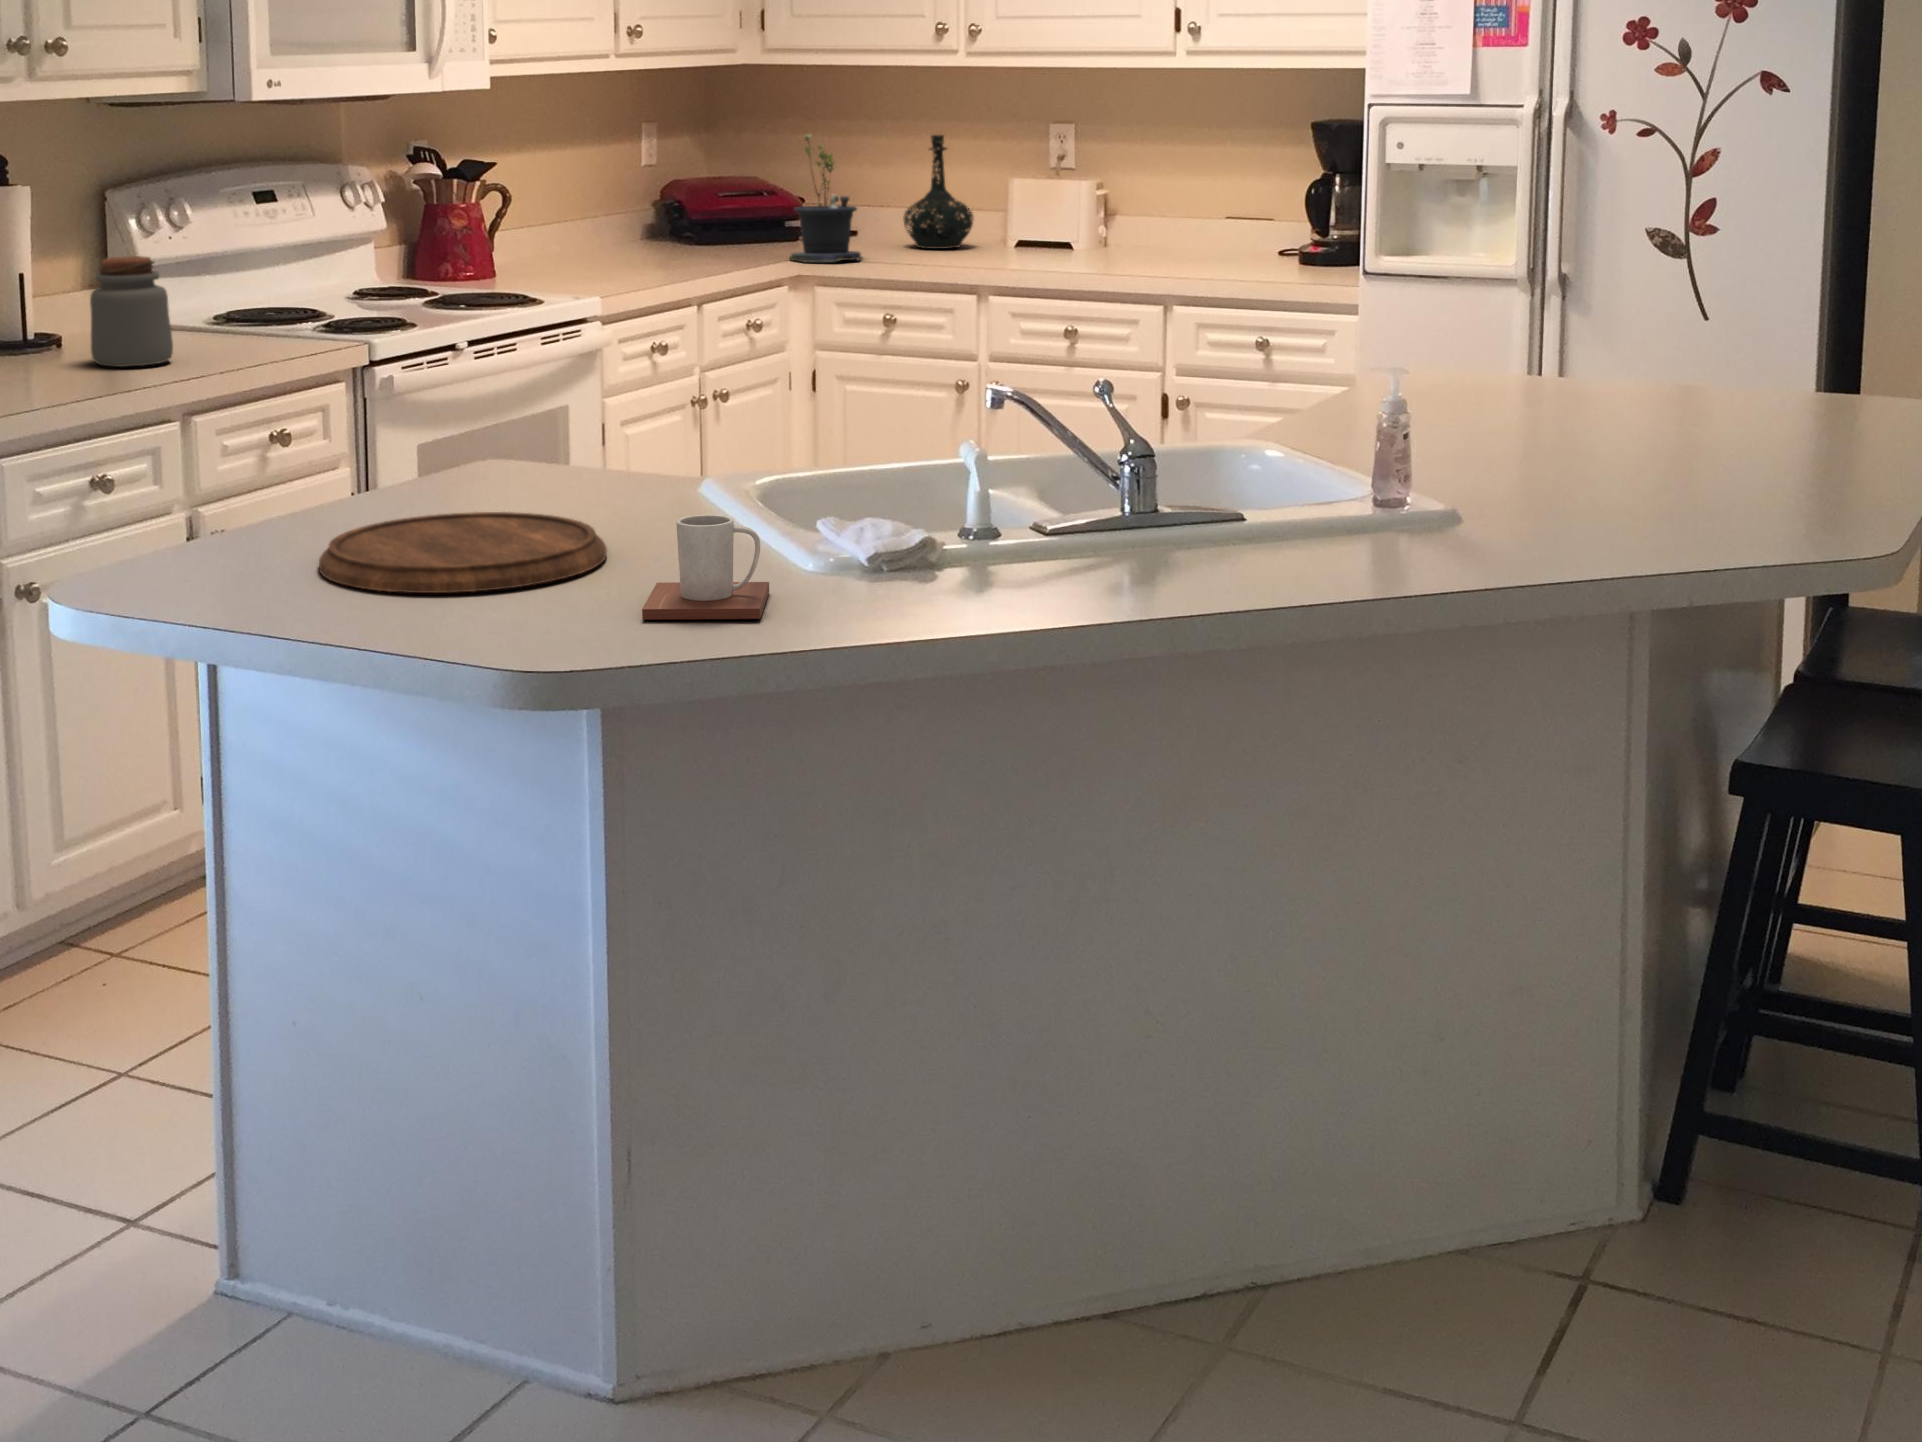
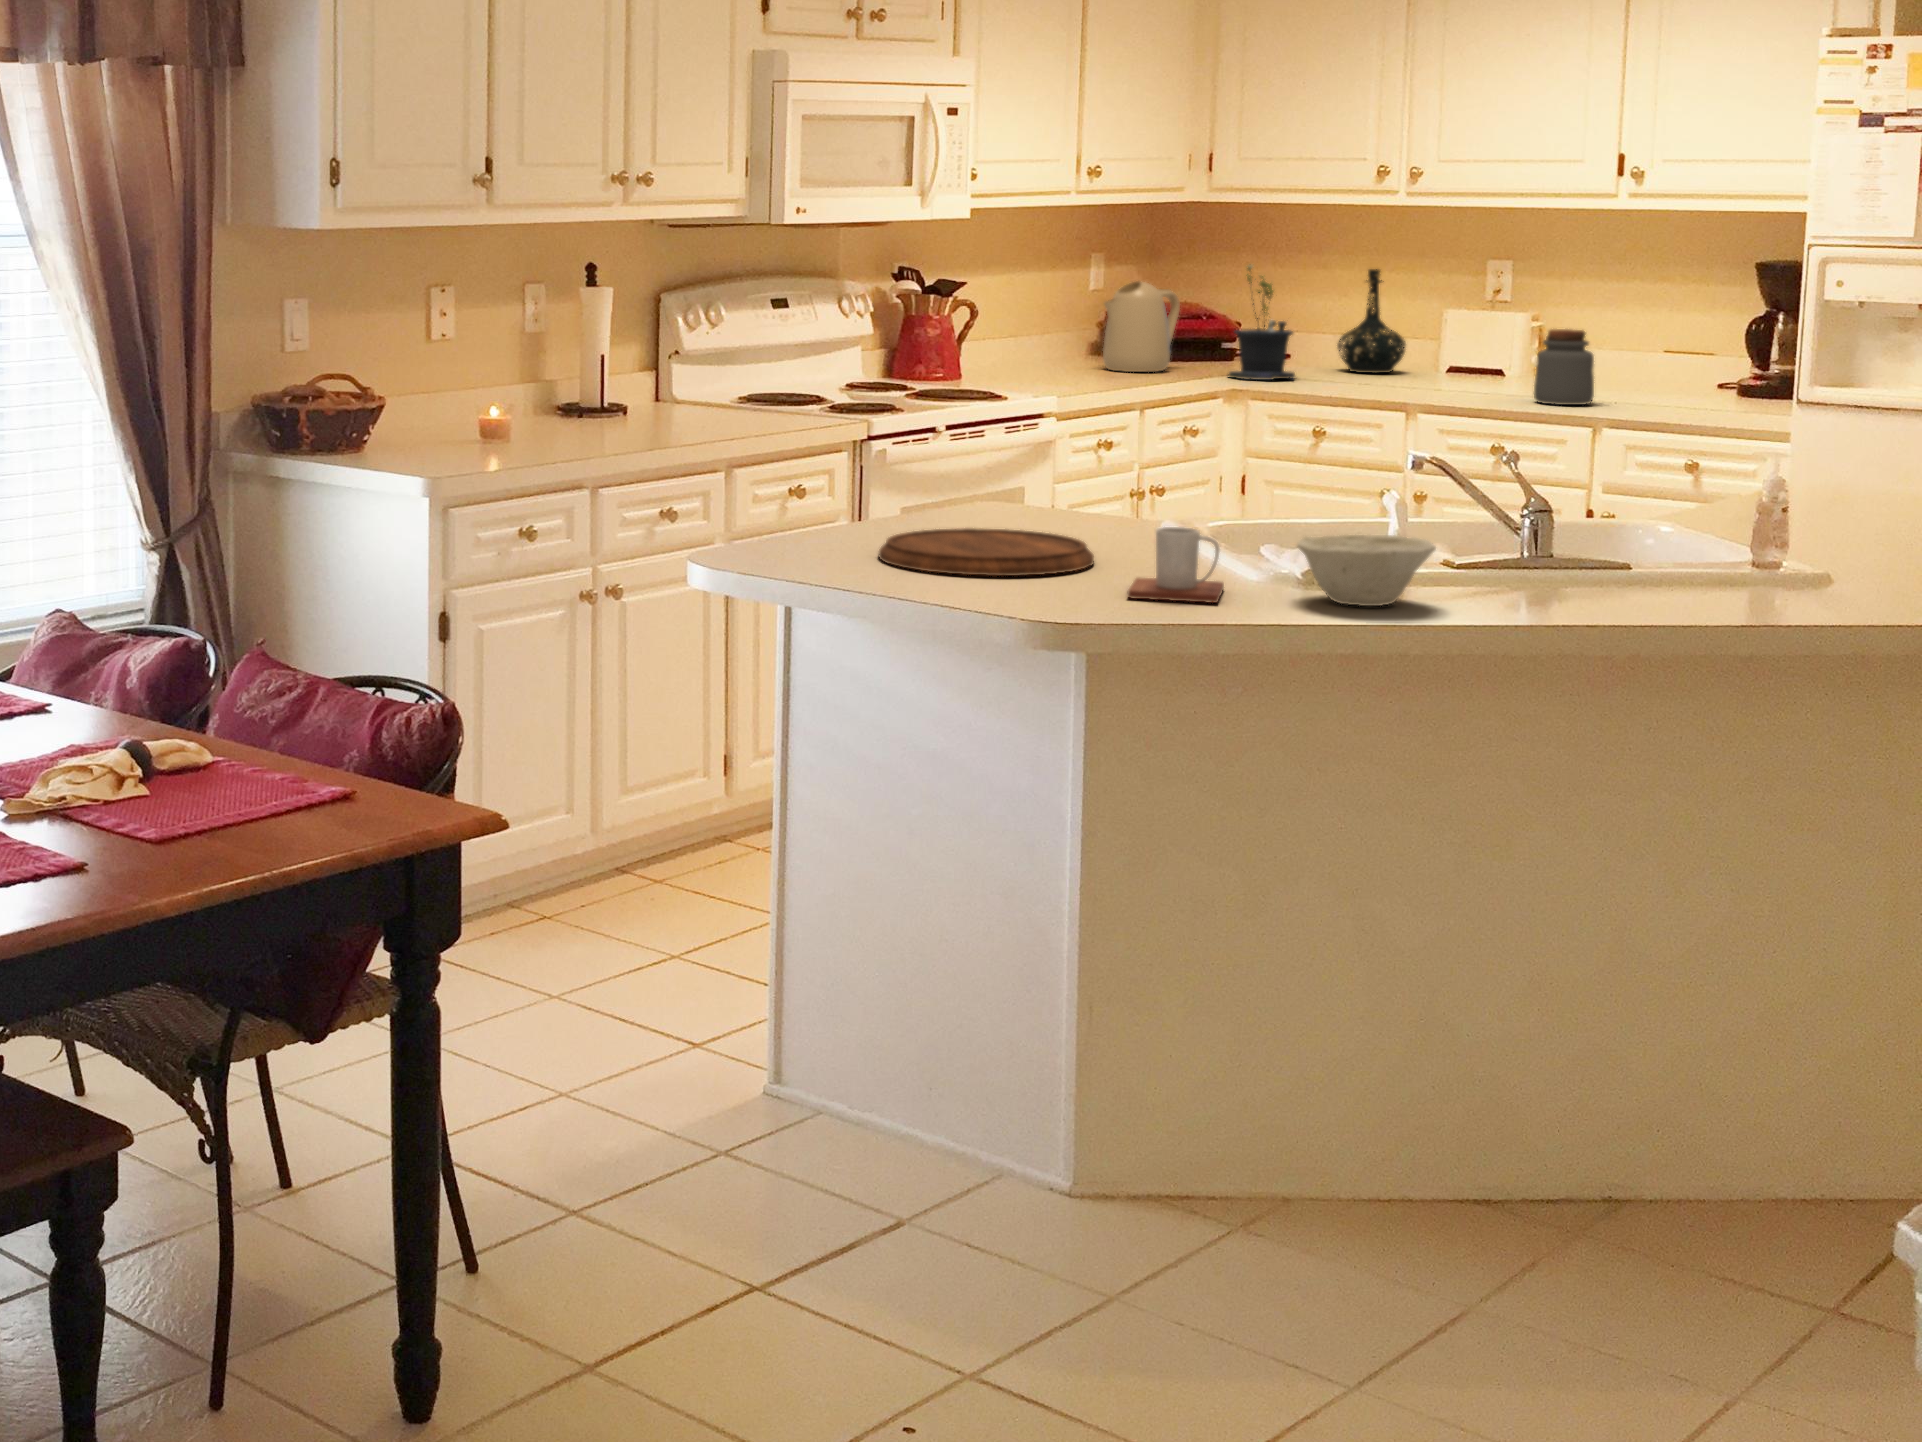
kettle: none [651,155,736,258] -> present [1103,281,1180,372]
jar: present [90,256,173,367] -> present [1534,329,1594,405]
bowl: none [858,507,1030,608] -> present [1297,535,1436,606]

